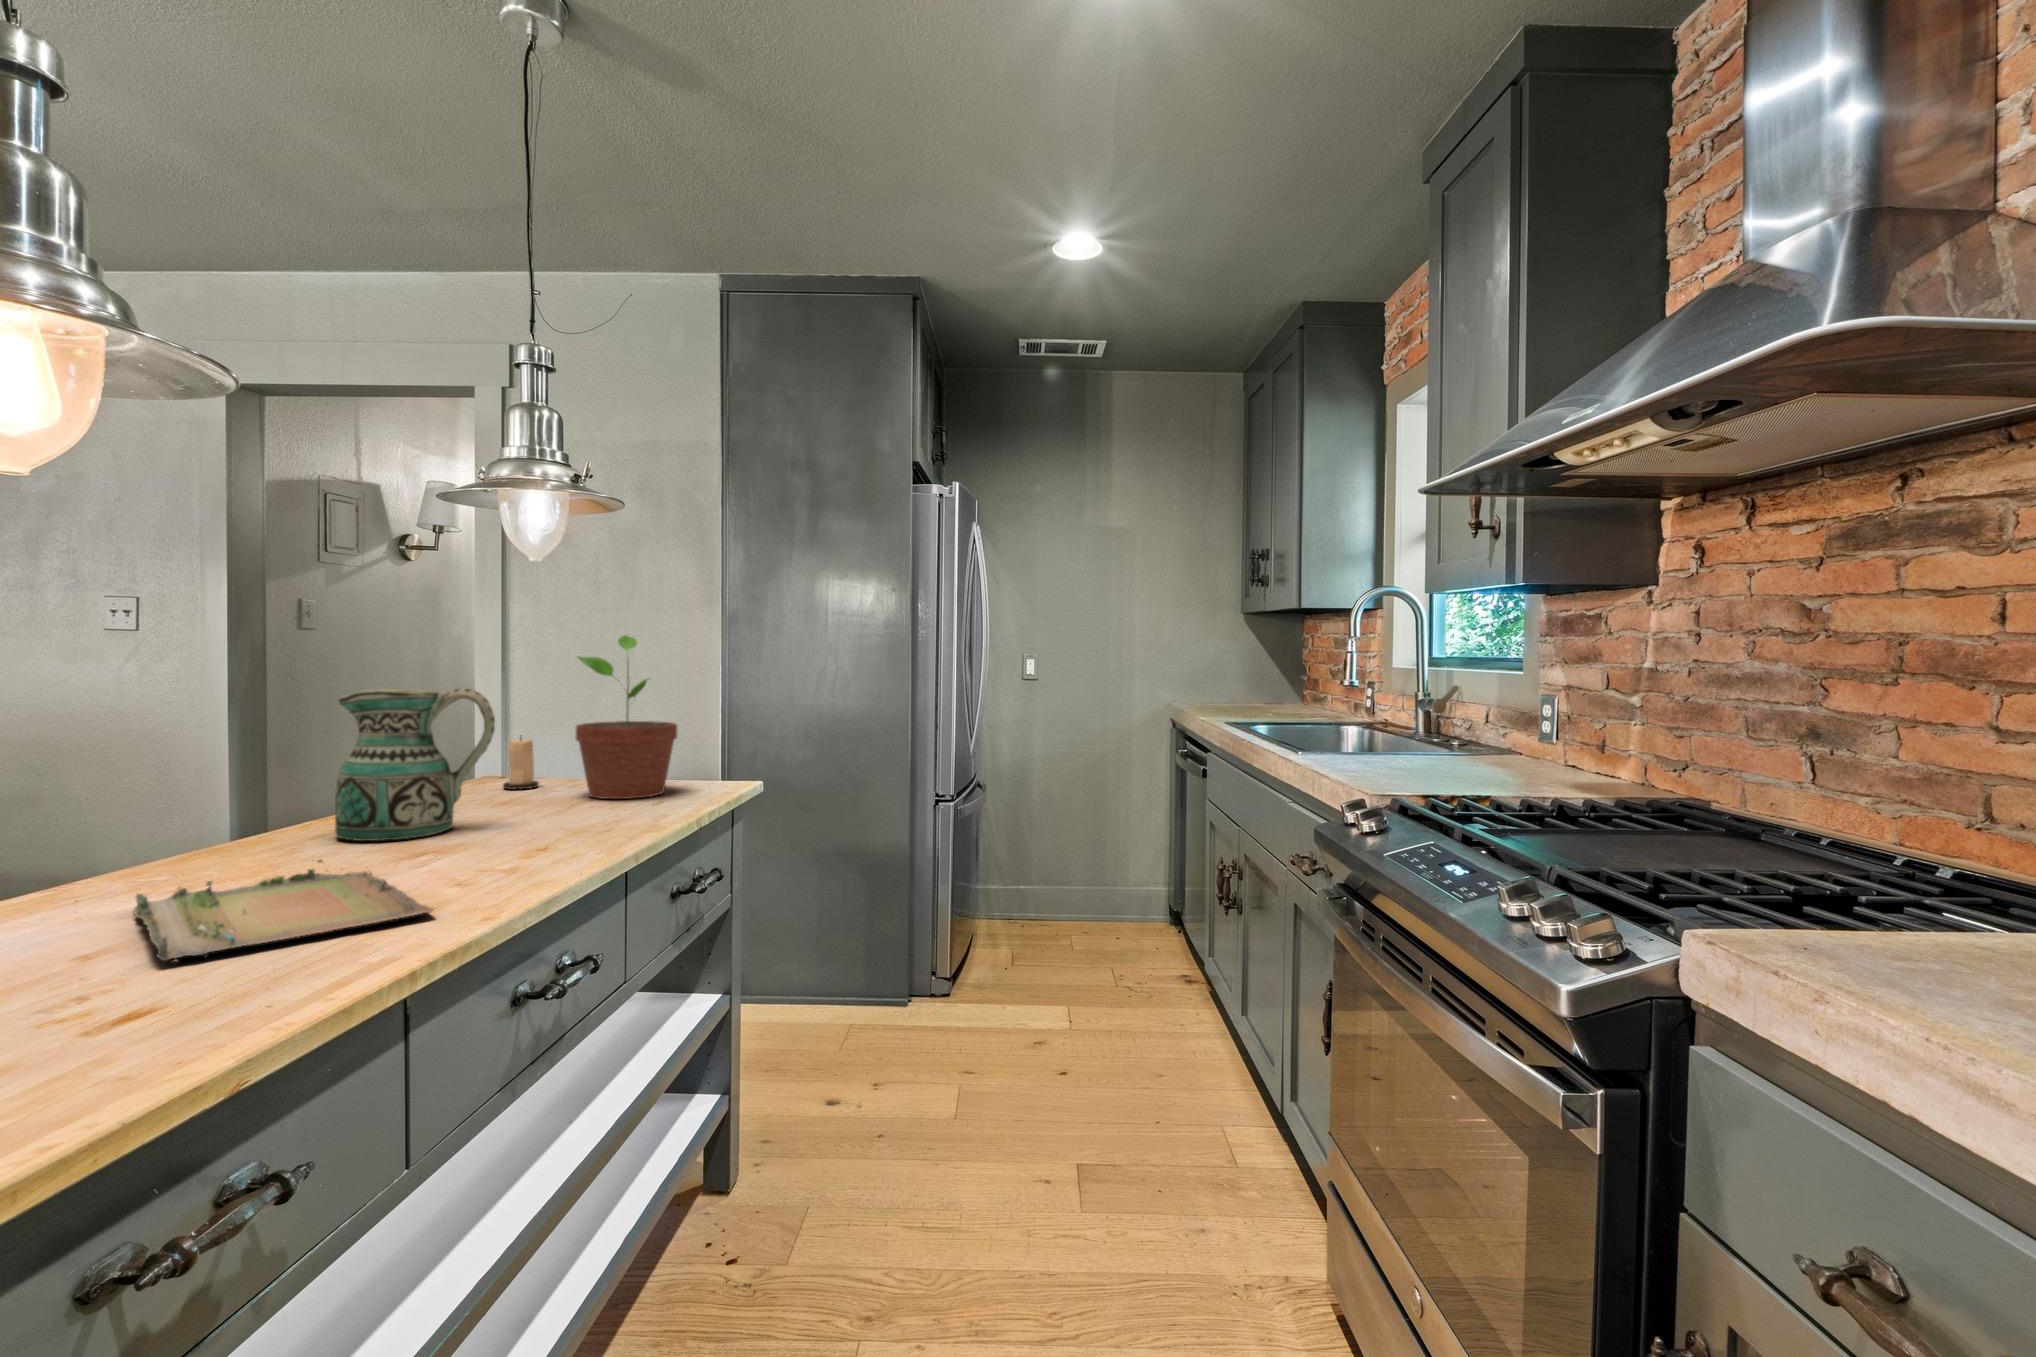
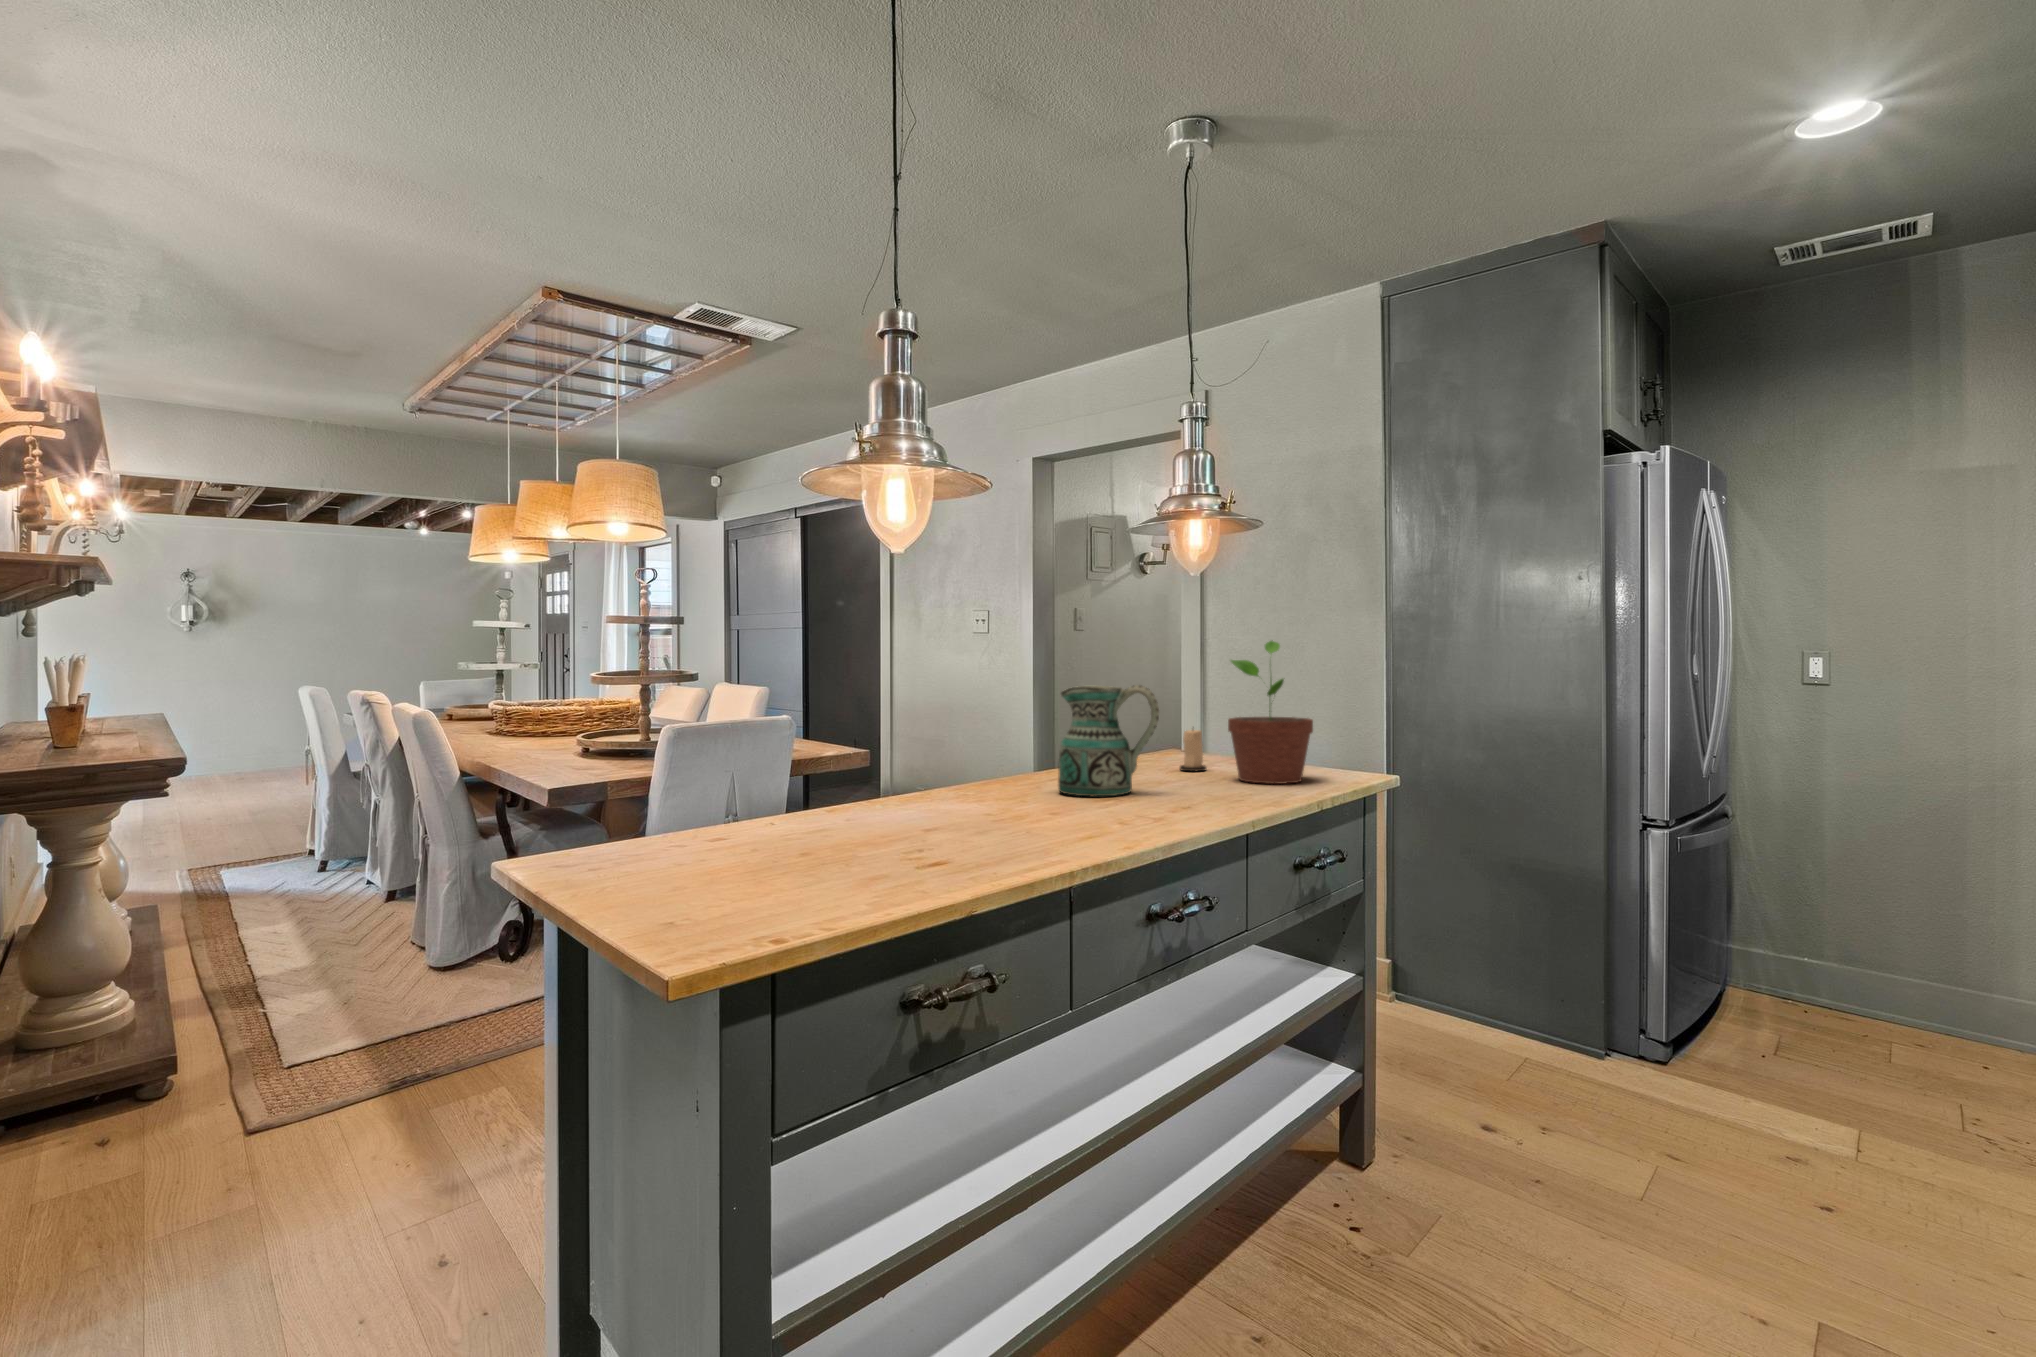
tray: present [134,860,434,962] -> none [947,796,1094,844]

